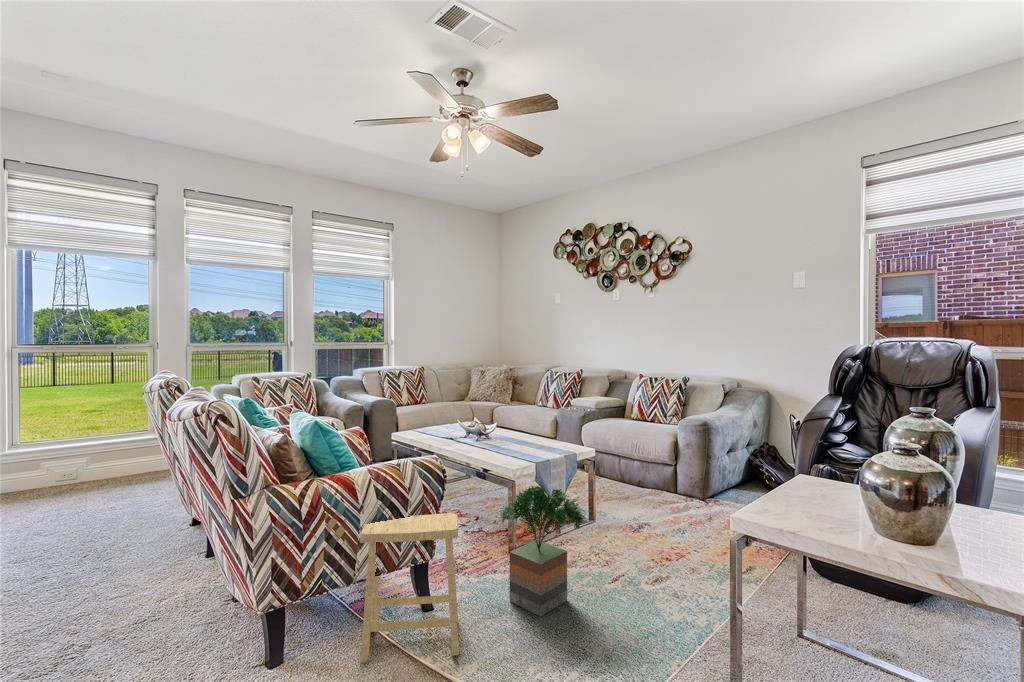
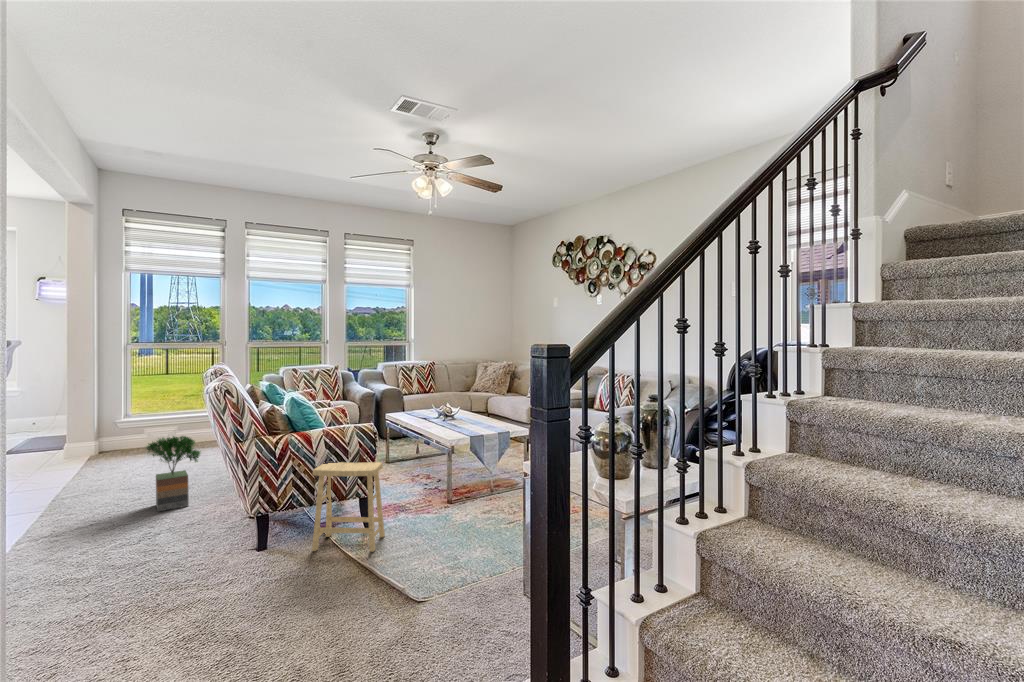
potted tree: present [499,486,586,617] -> present [146,436,201,511]

